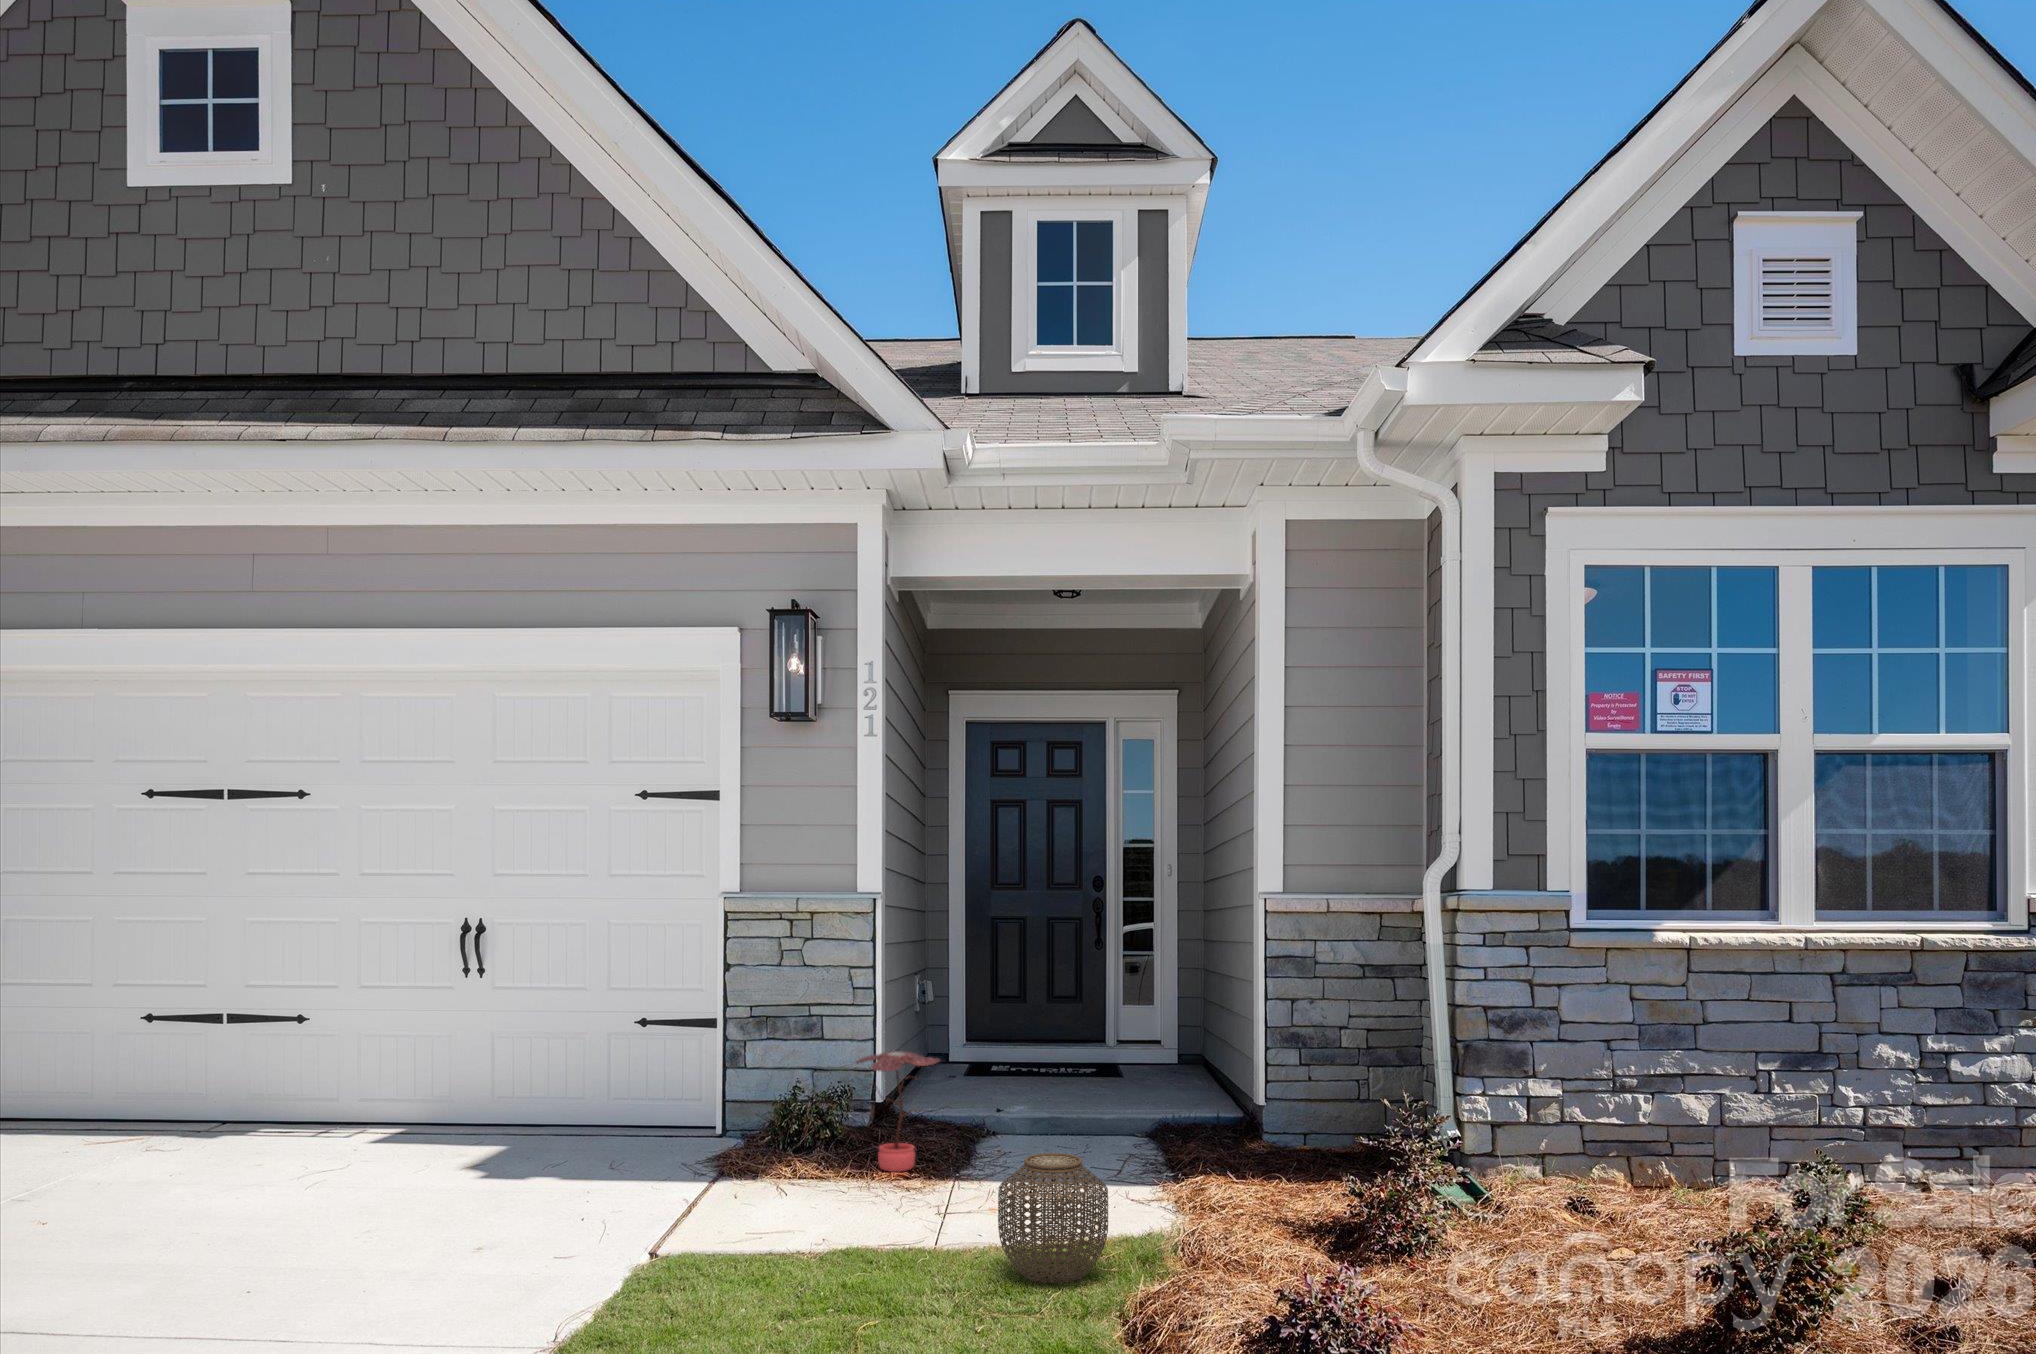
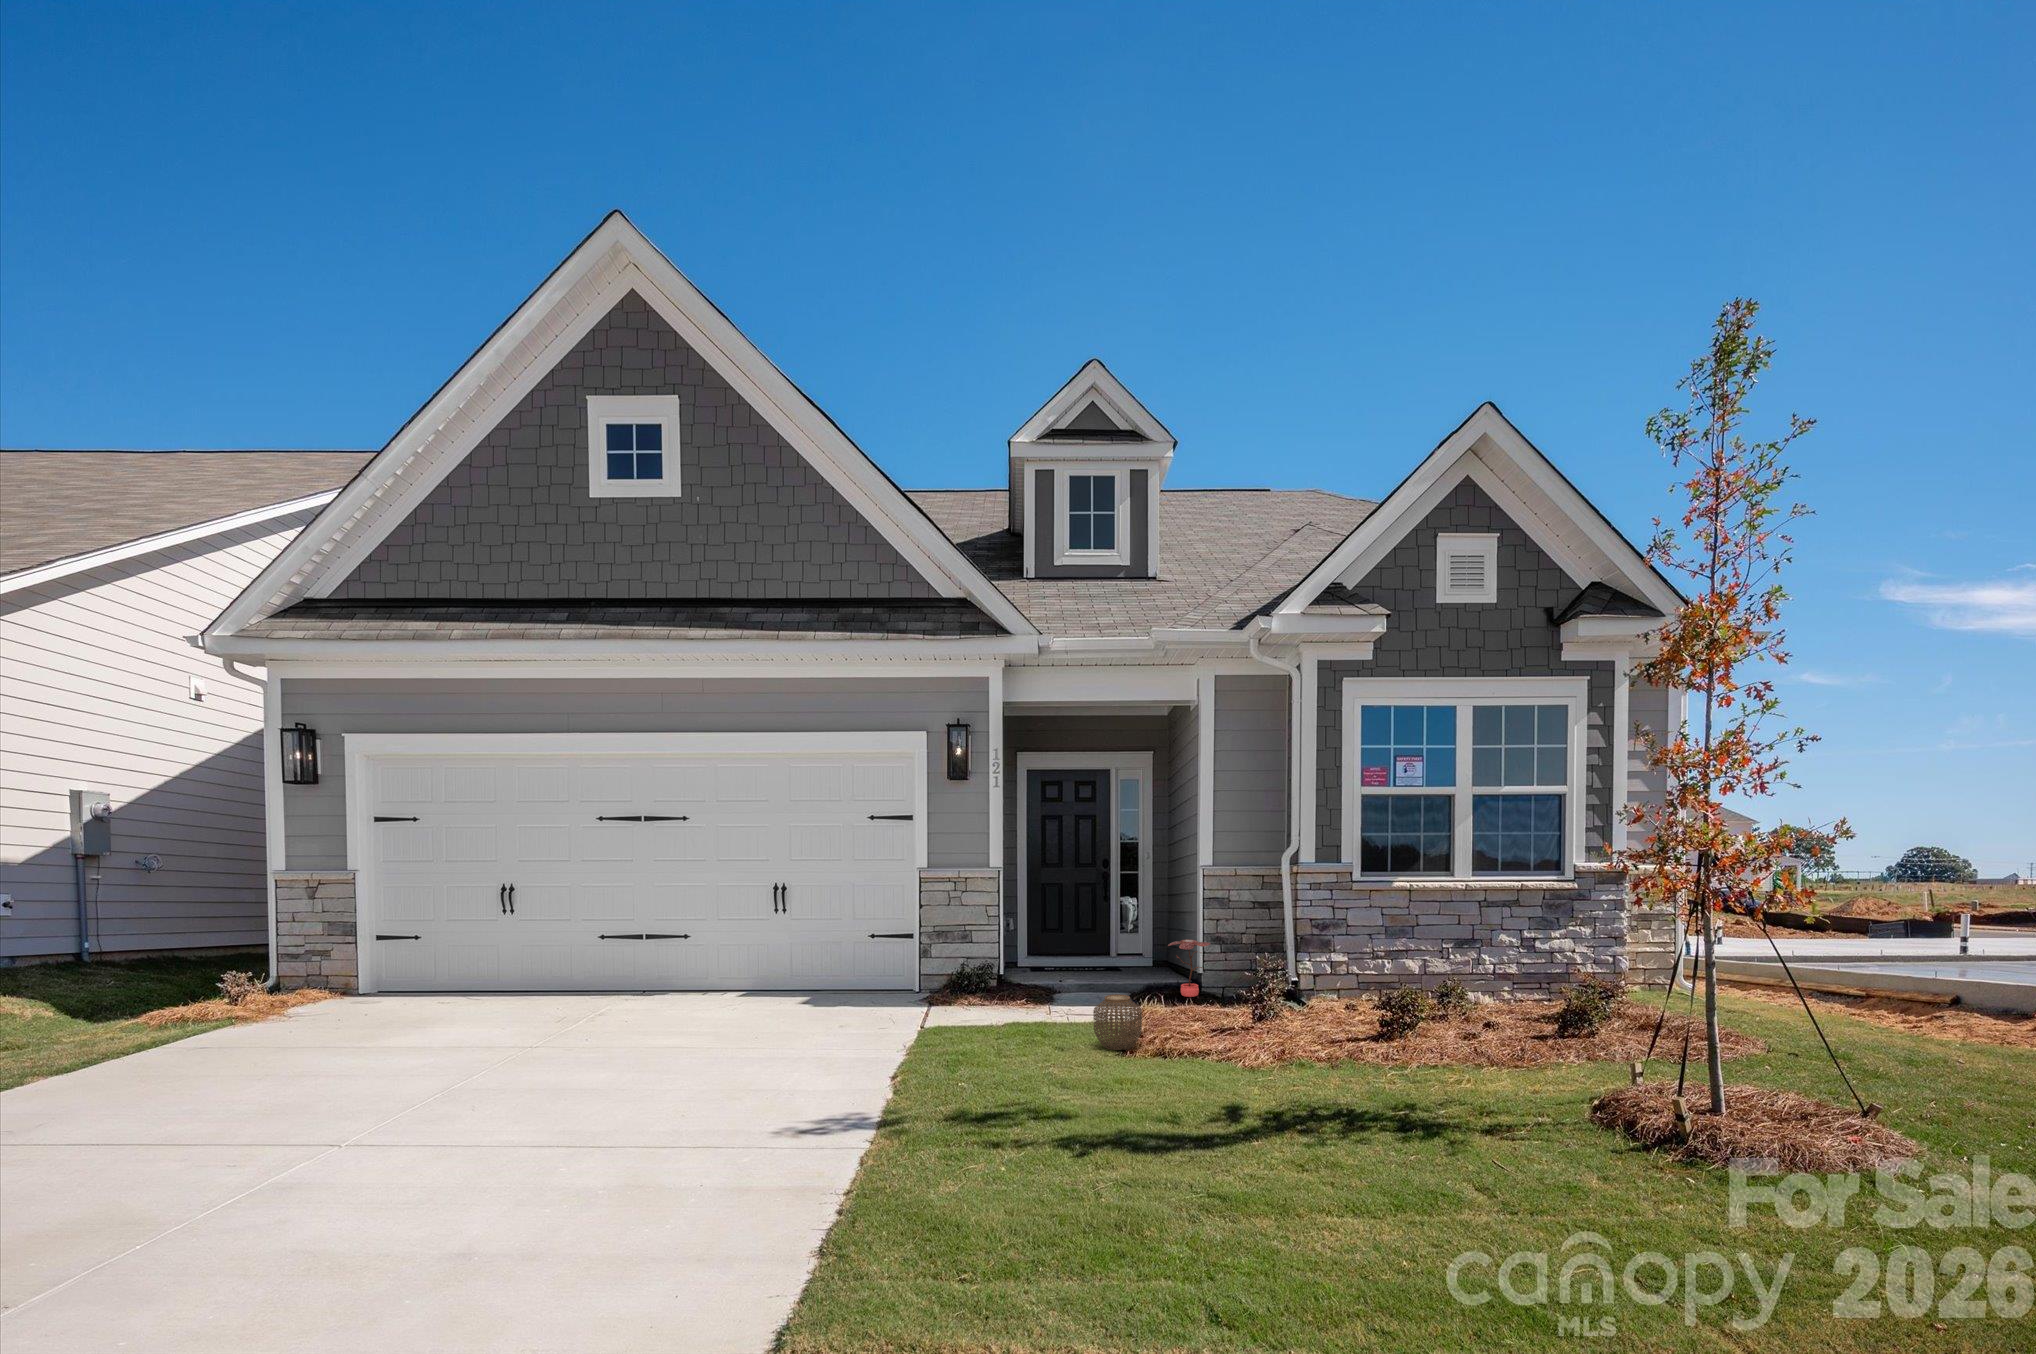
potted plant: present [856,1051,940,1172] -> present [1168,939,1210,997]

